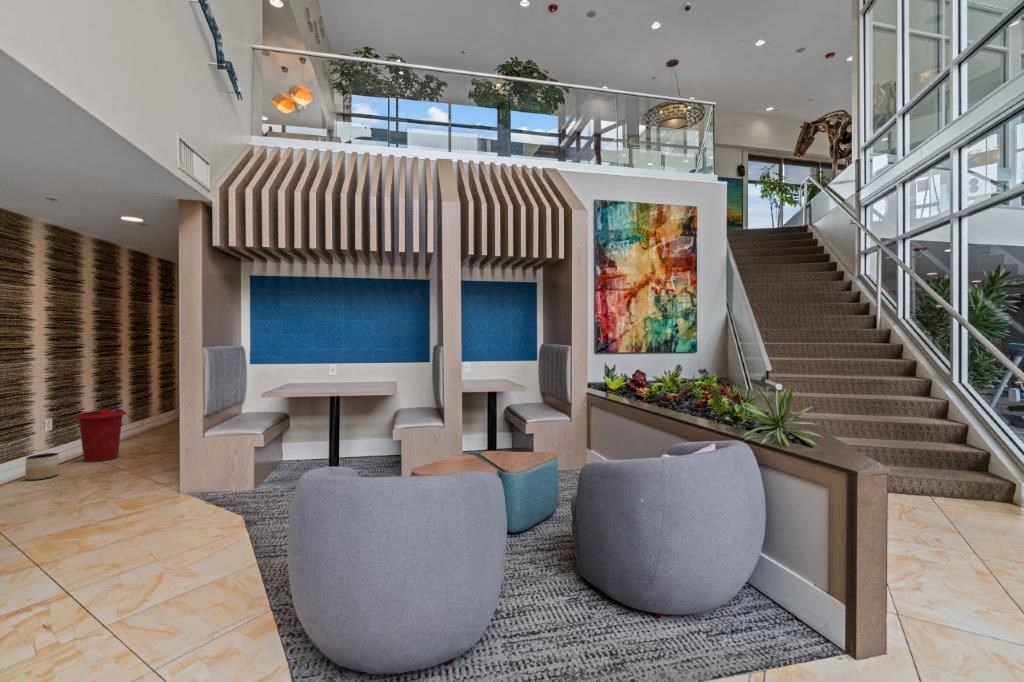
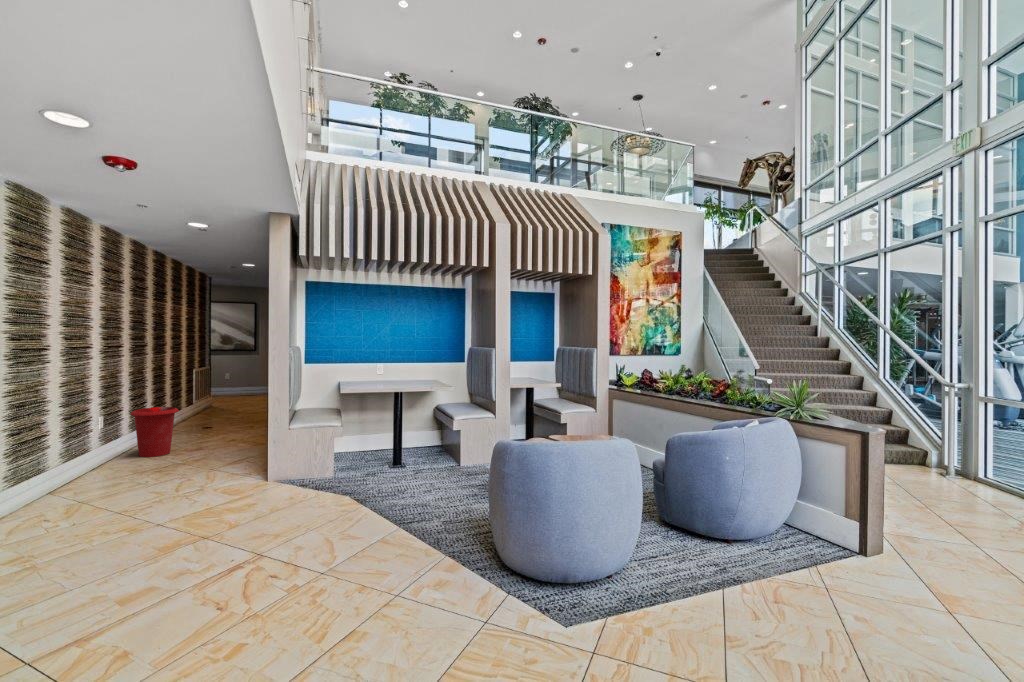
planter: present [25,453,59,480] -> none [100,448,130,474]

